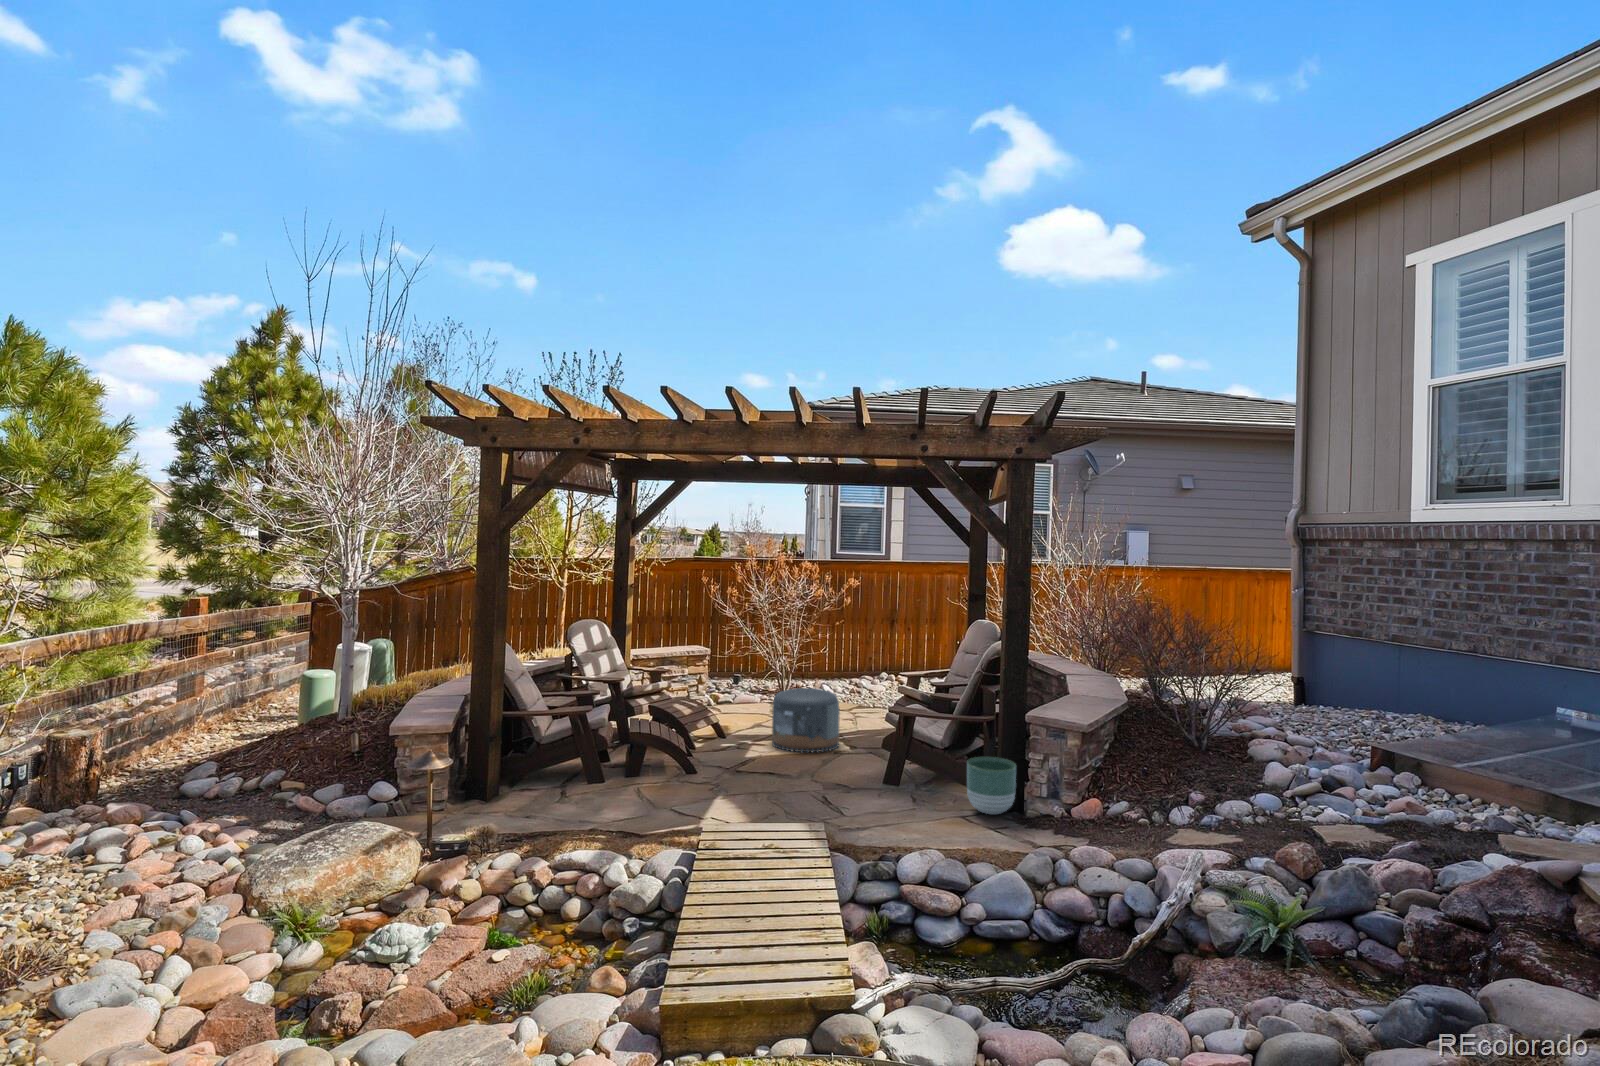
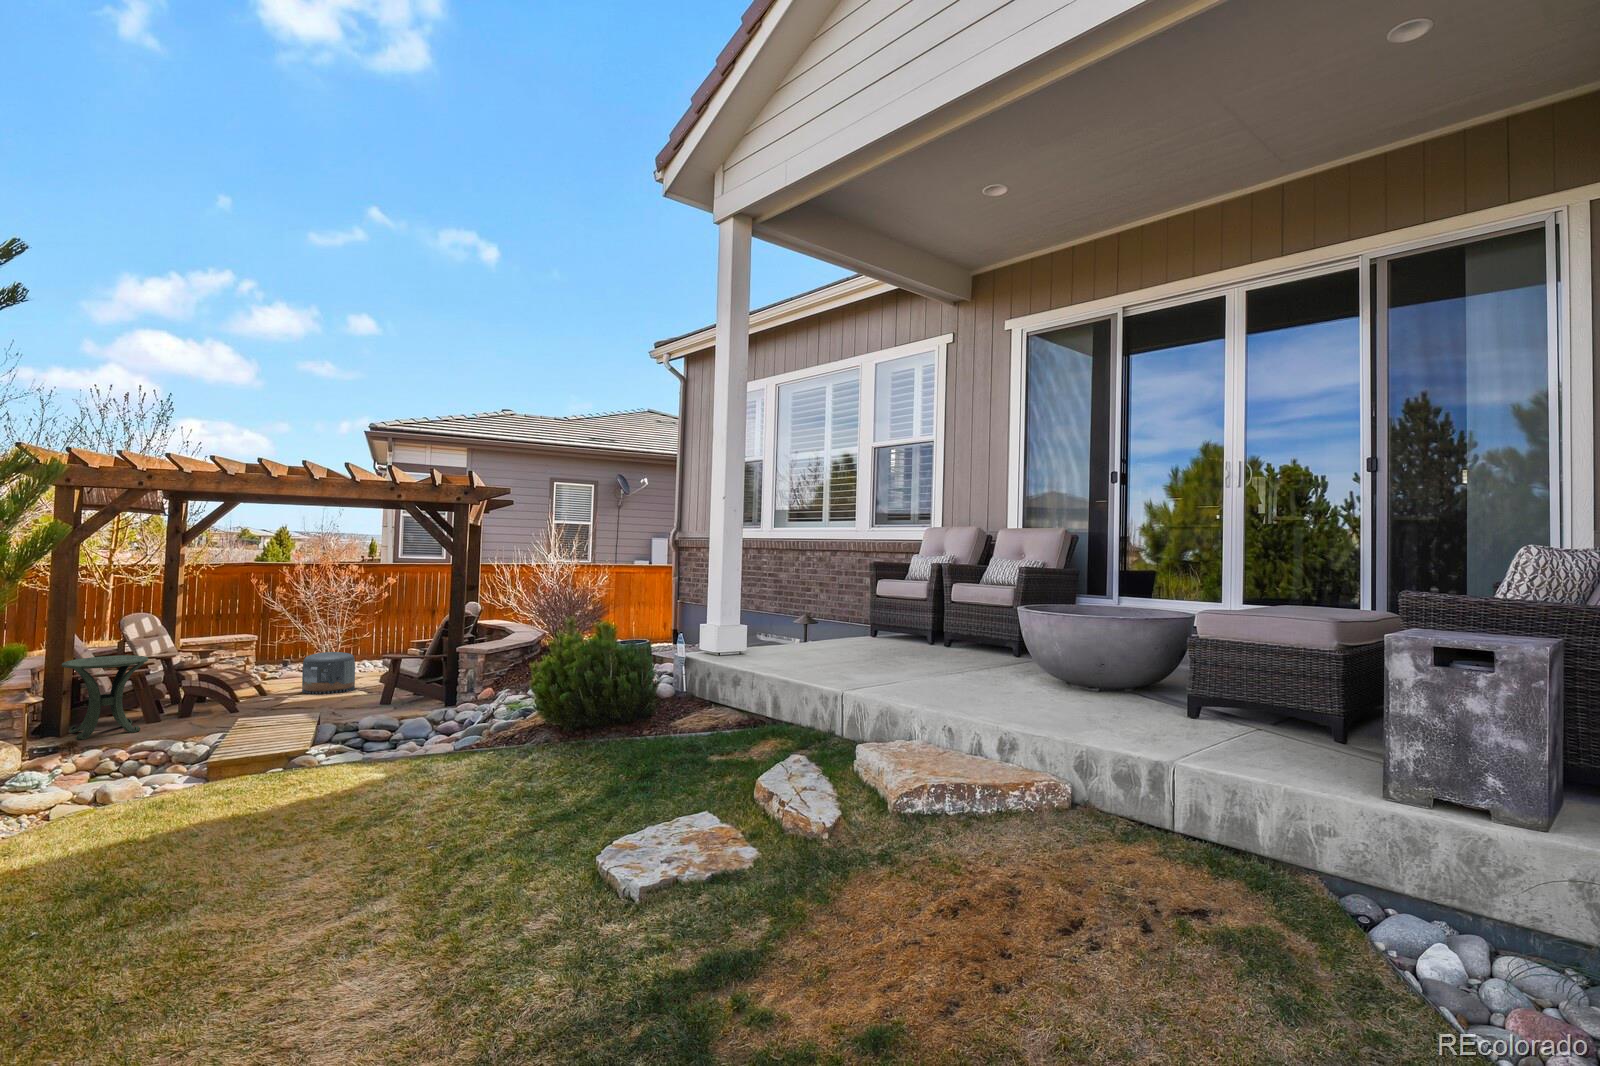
side table: none [484,691,587,823] -> present [62,655,148,740]
planter: present [967,757,1016,814] -> none [422,676,452,707]

